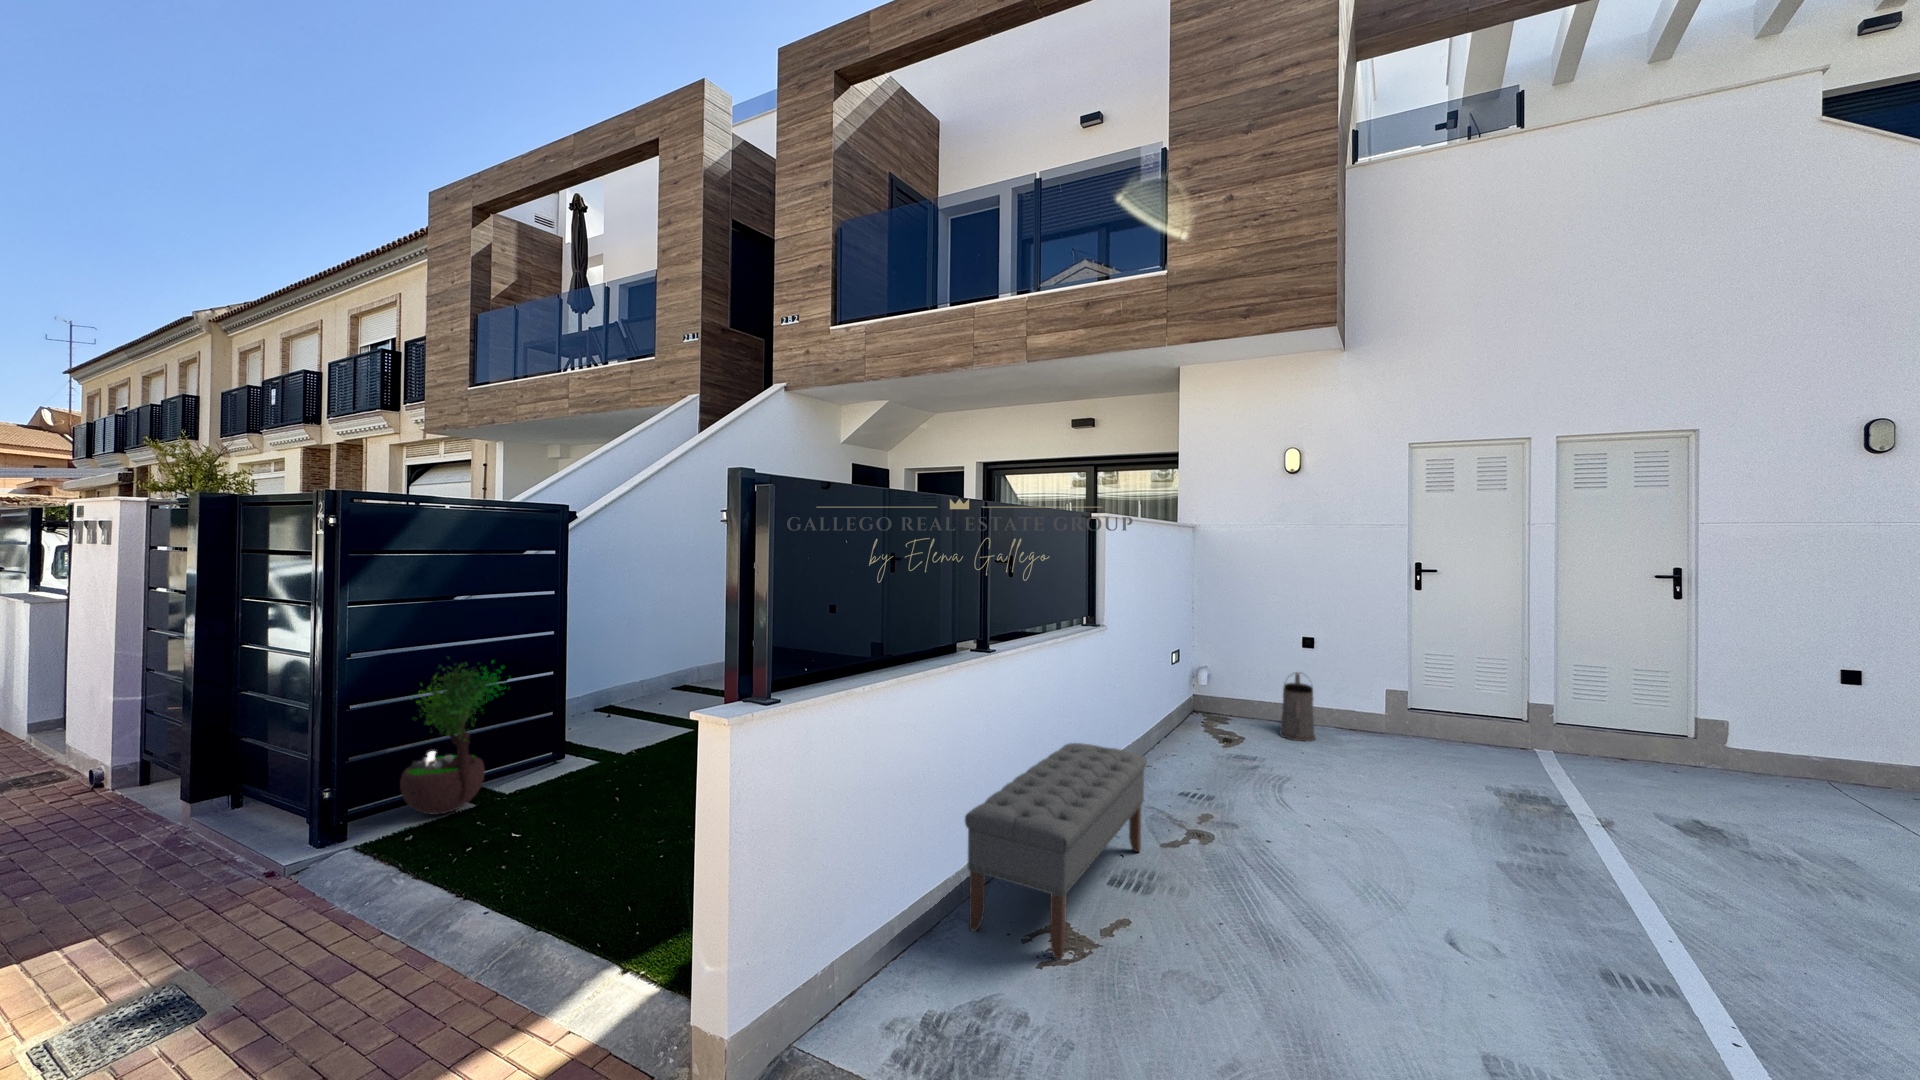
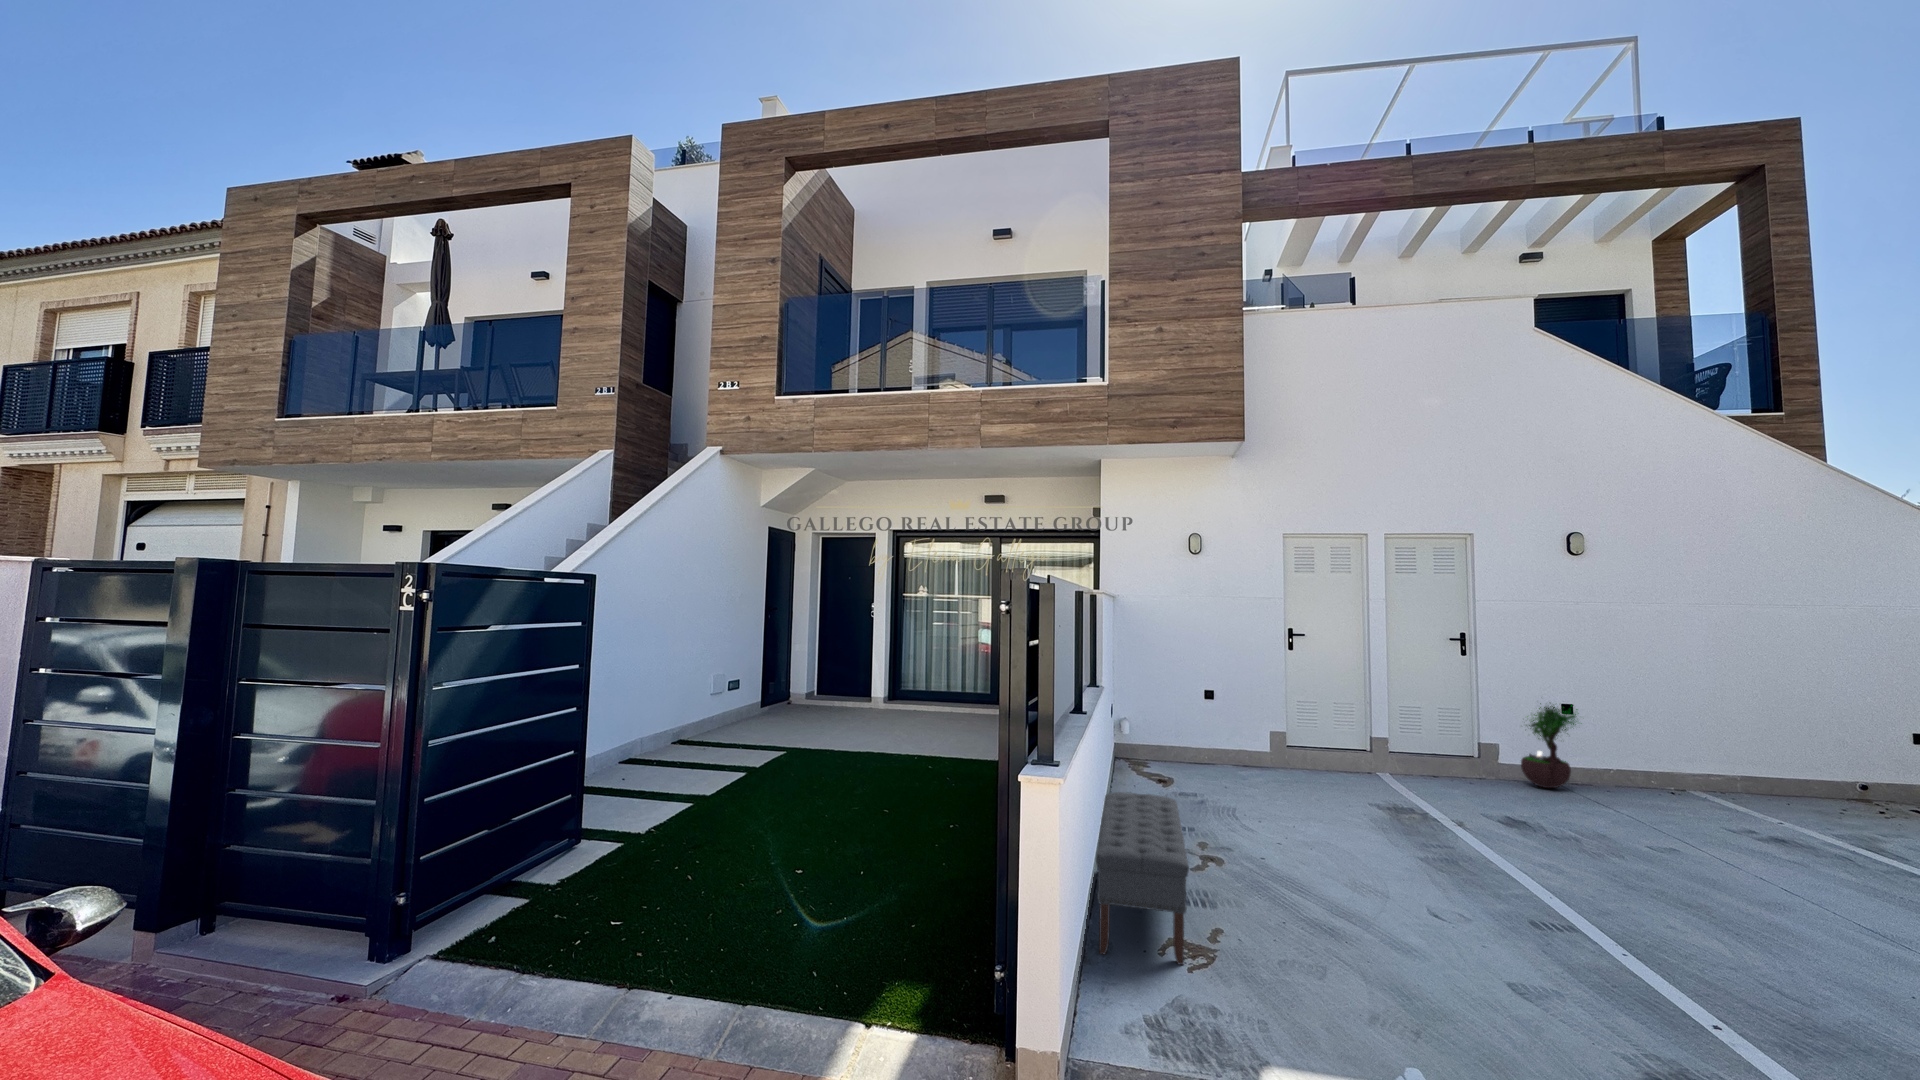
potted tree: present [400,661,506,814] -> present [1521,703,1578,788]
watering can: present [1279,673,1315,741] -> none [1199,721,1229,779]

